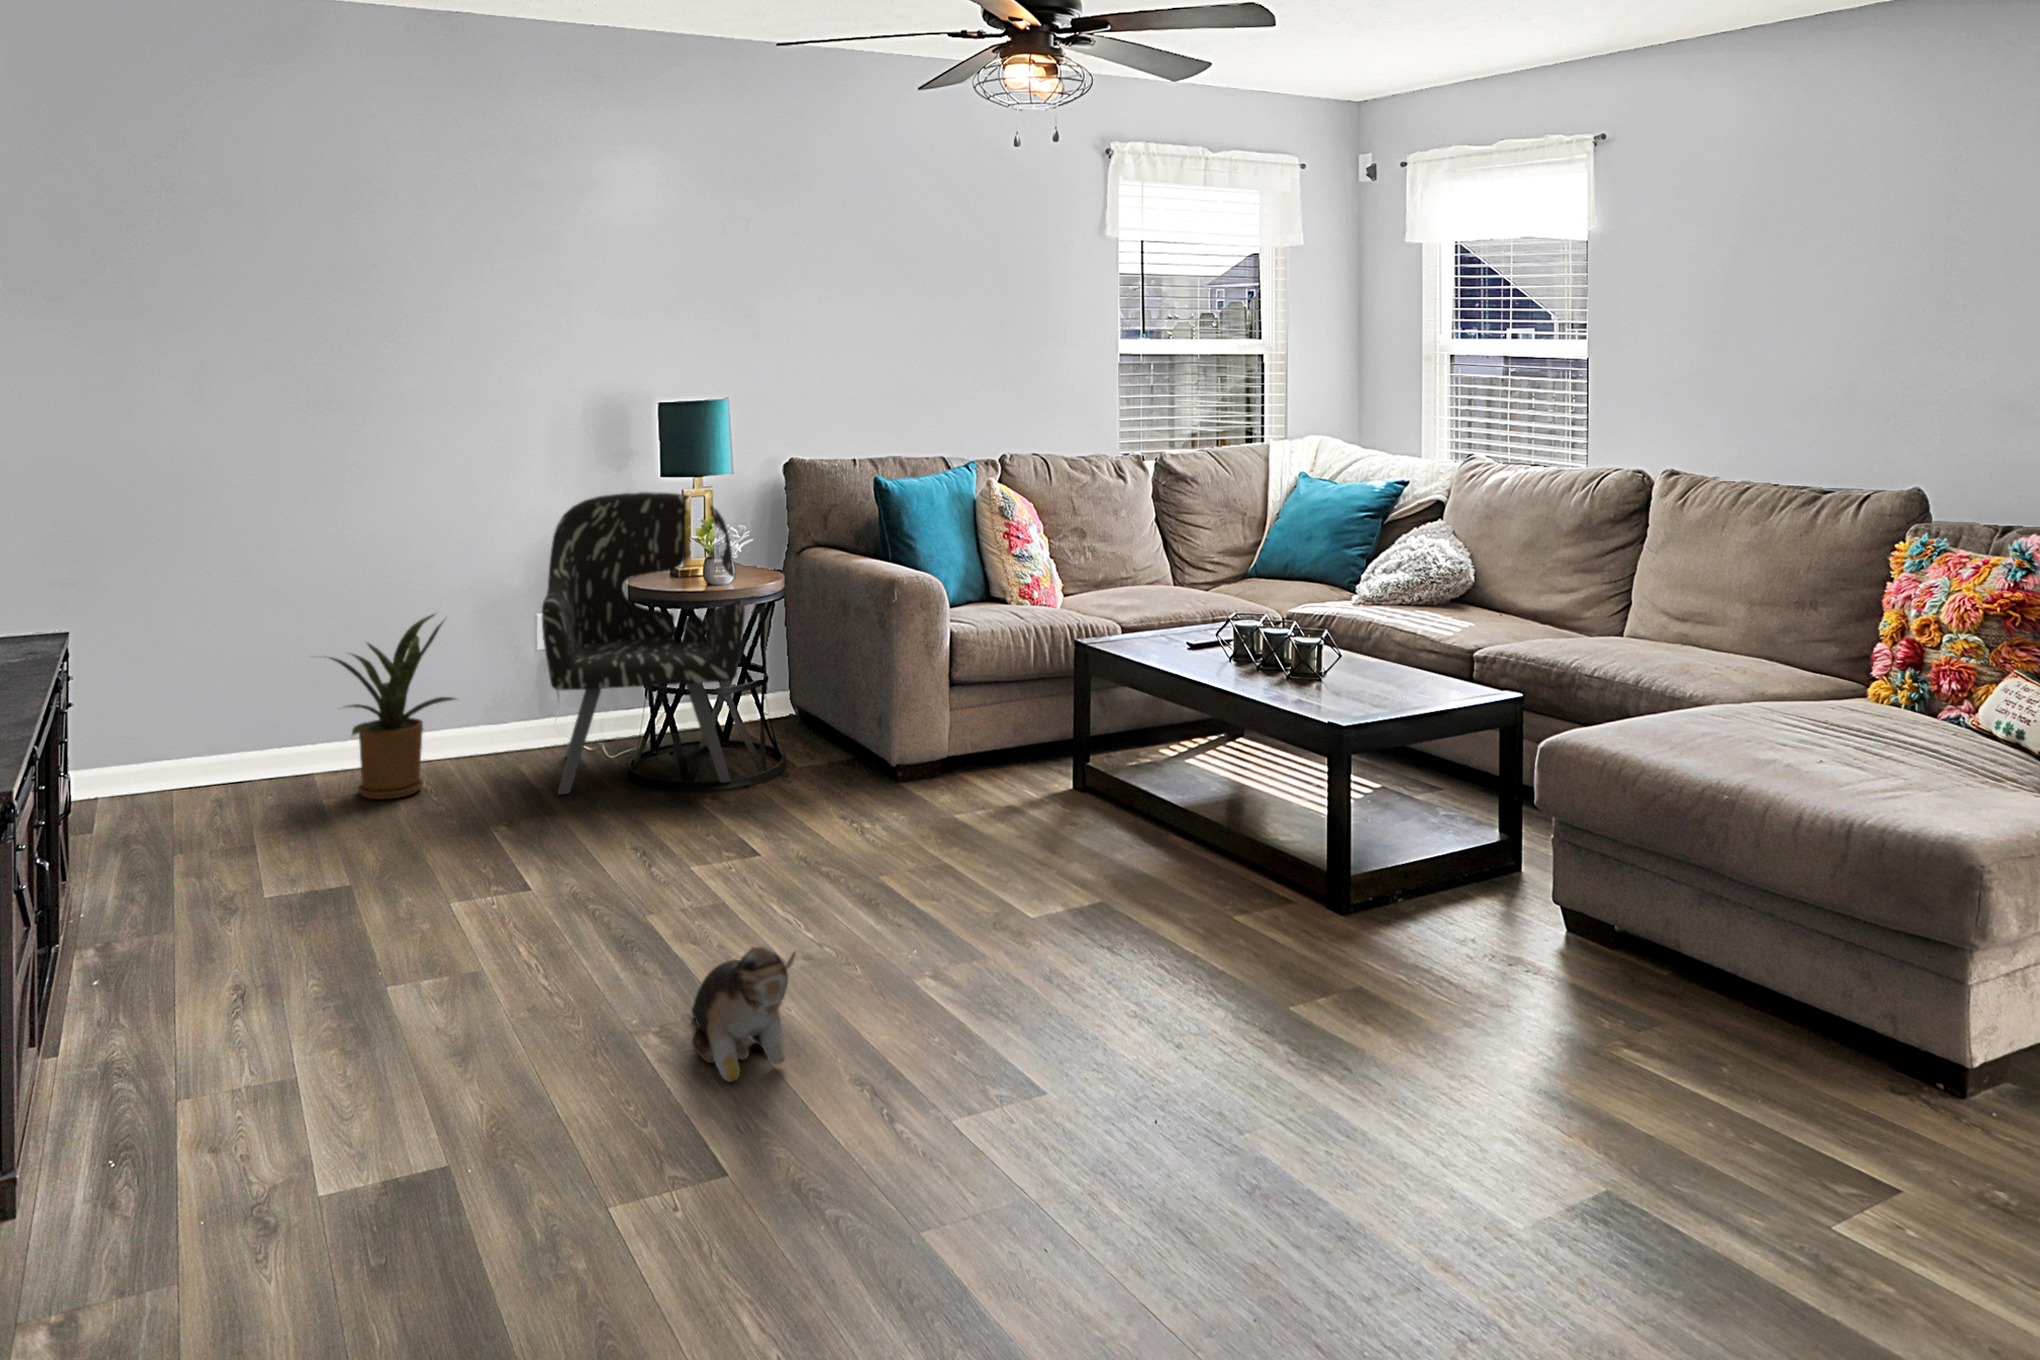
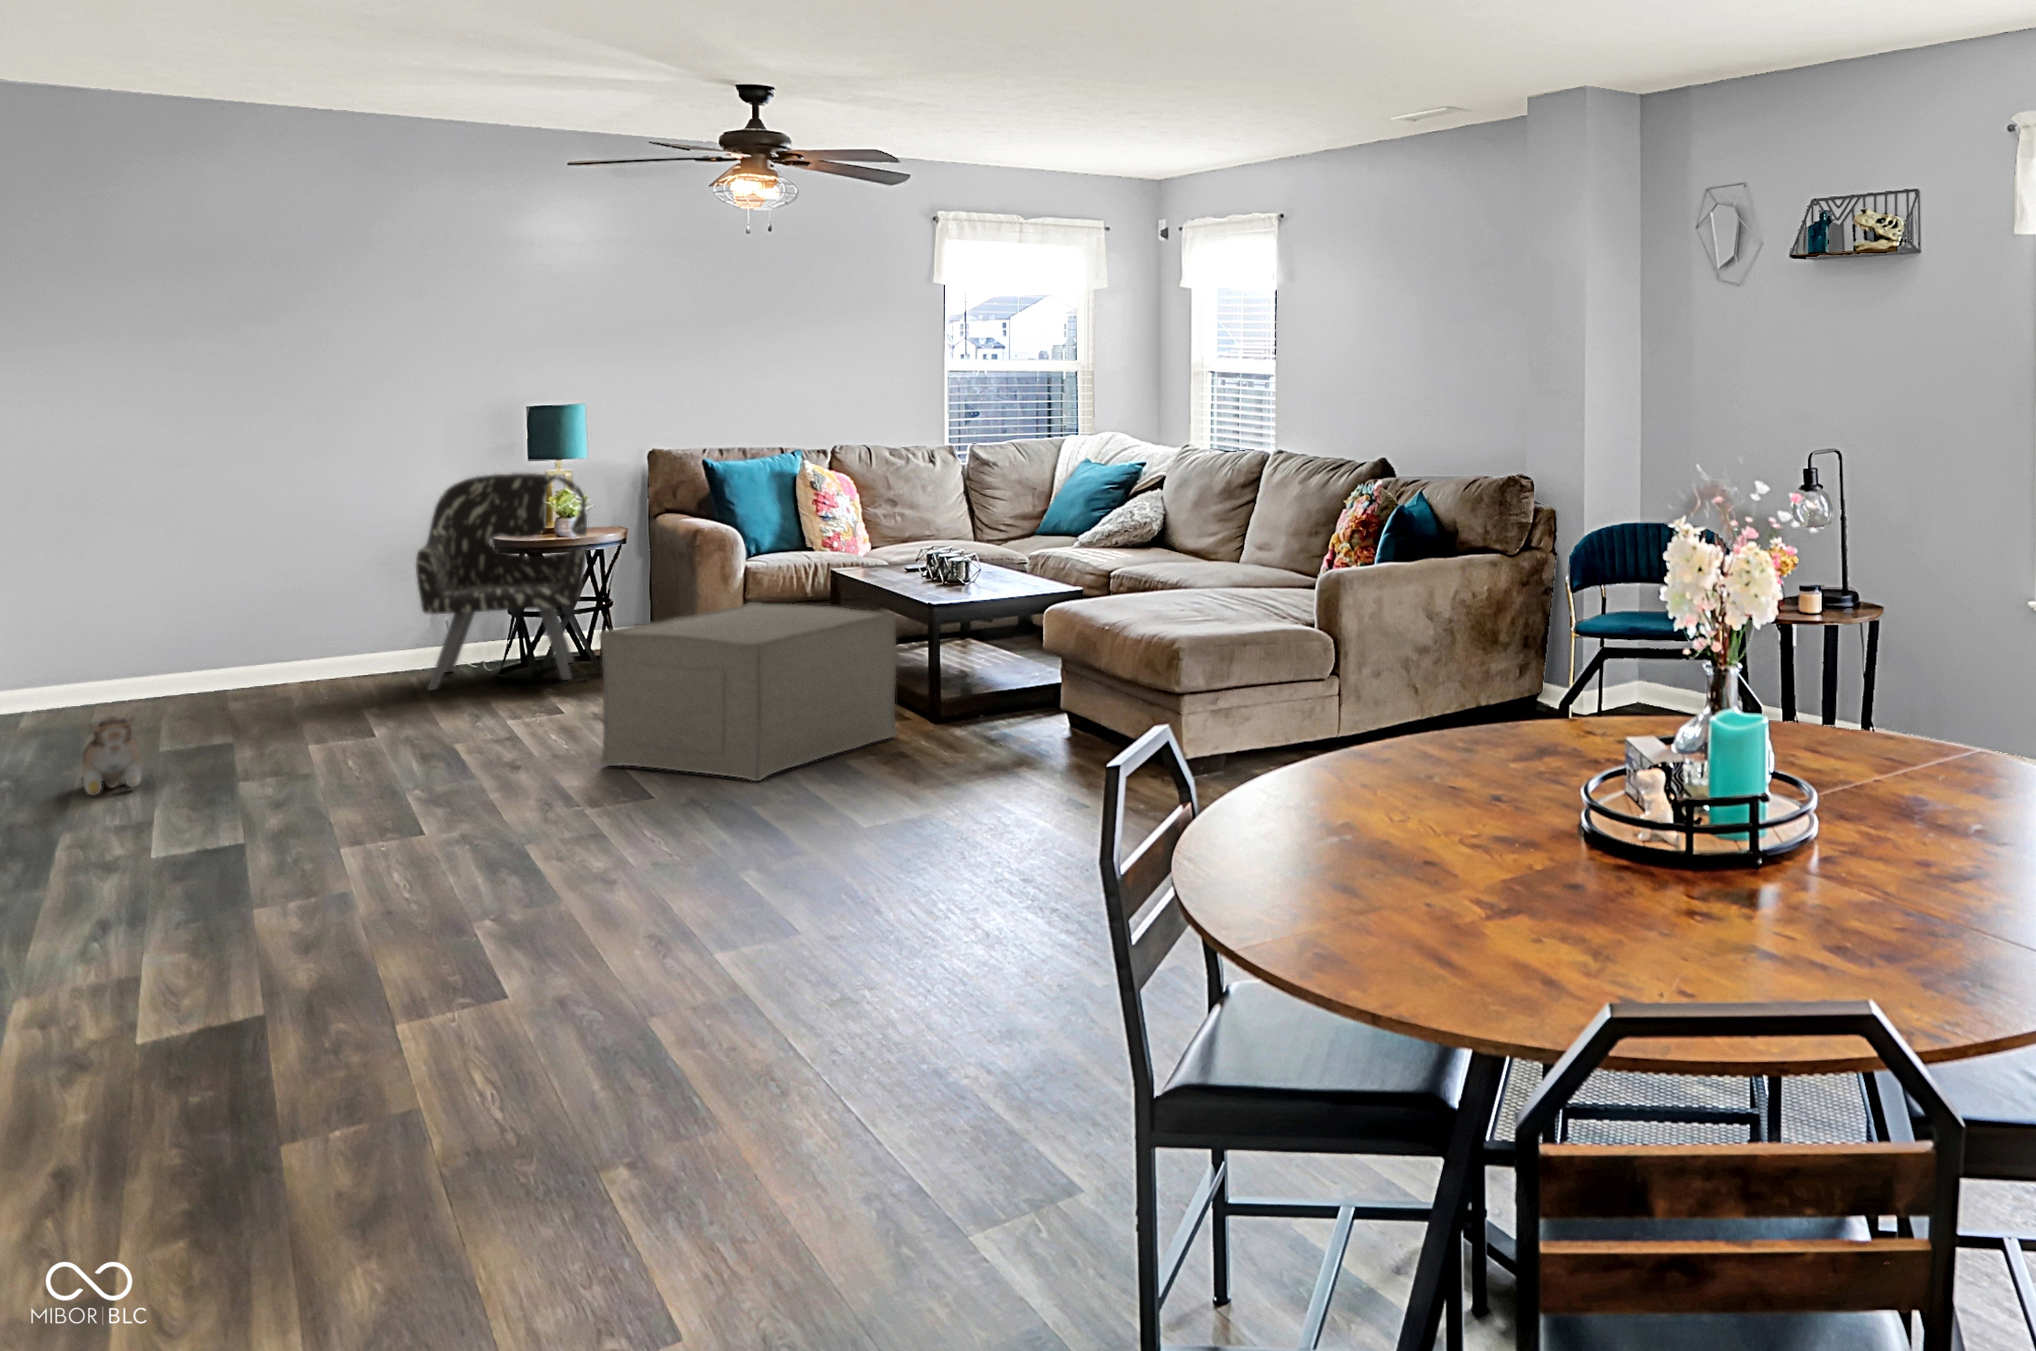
house plant: present [325,614,457,799] -> none [213,562,354,699]
ottoman: none [883,718,1312,1090] -> present [599,602,897,781]
plush toy: present [692,947,796,1082] -> present [81,716,142,796]

